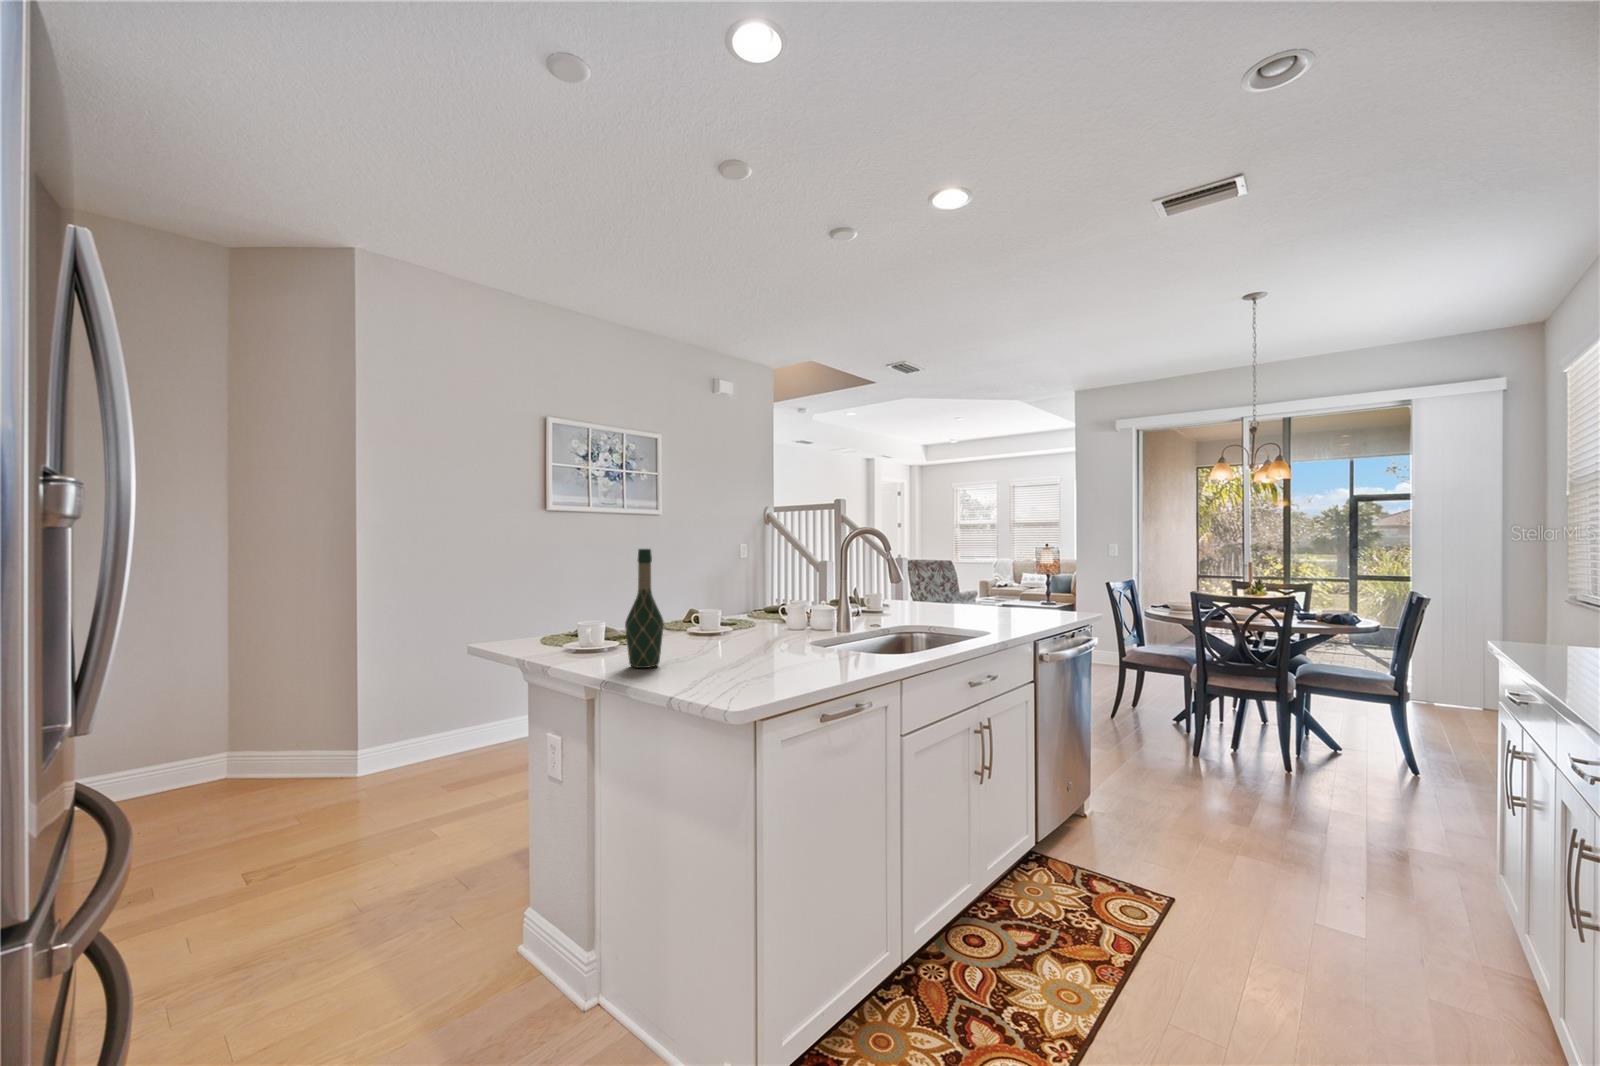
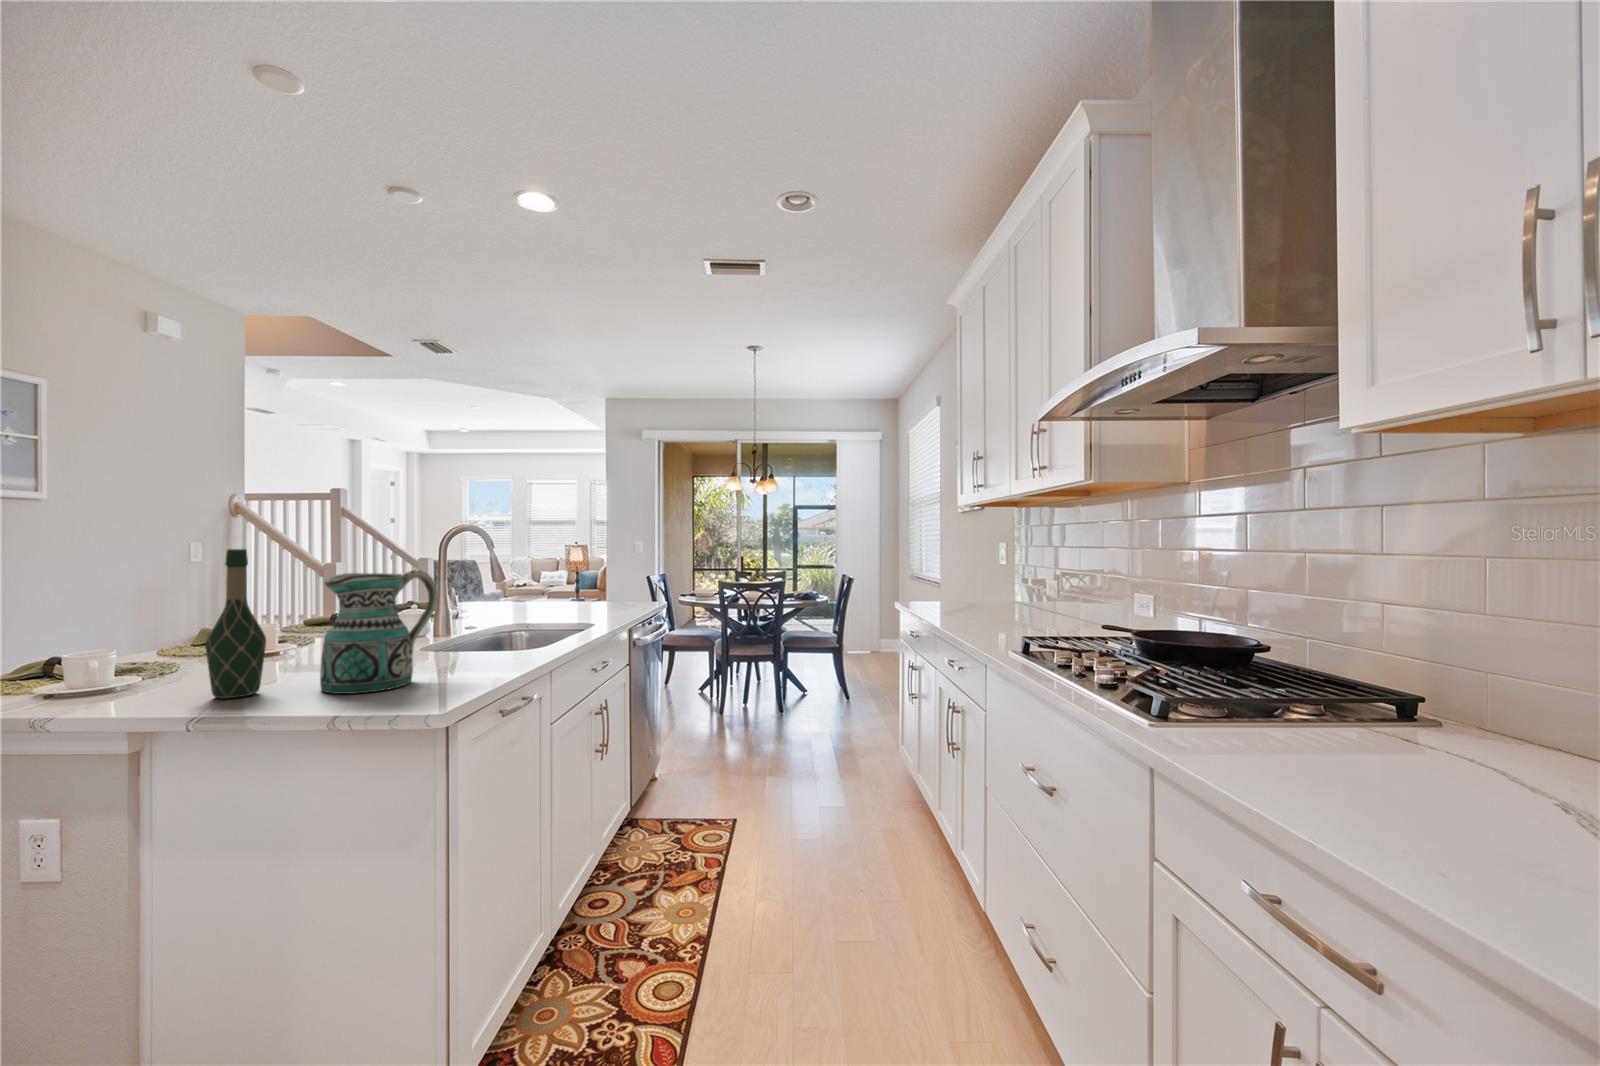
ceramic pitcher: none [693,570,787,678] -> present [320,570,437,694]

